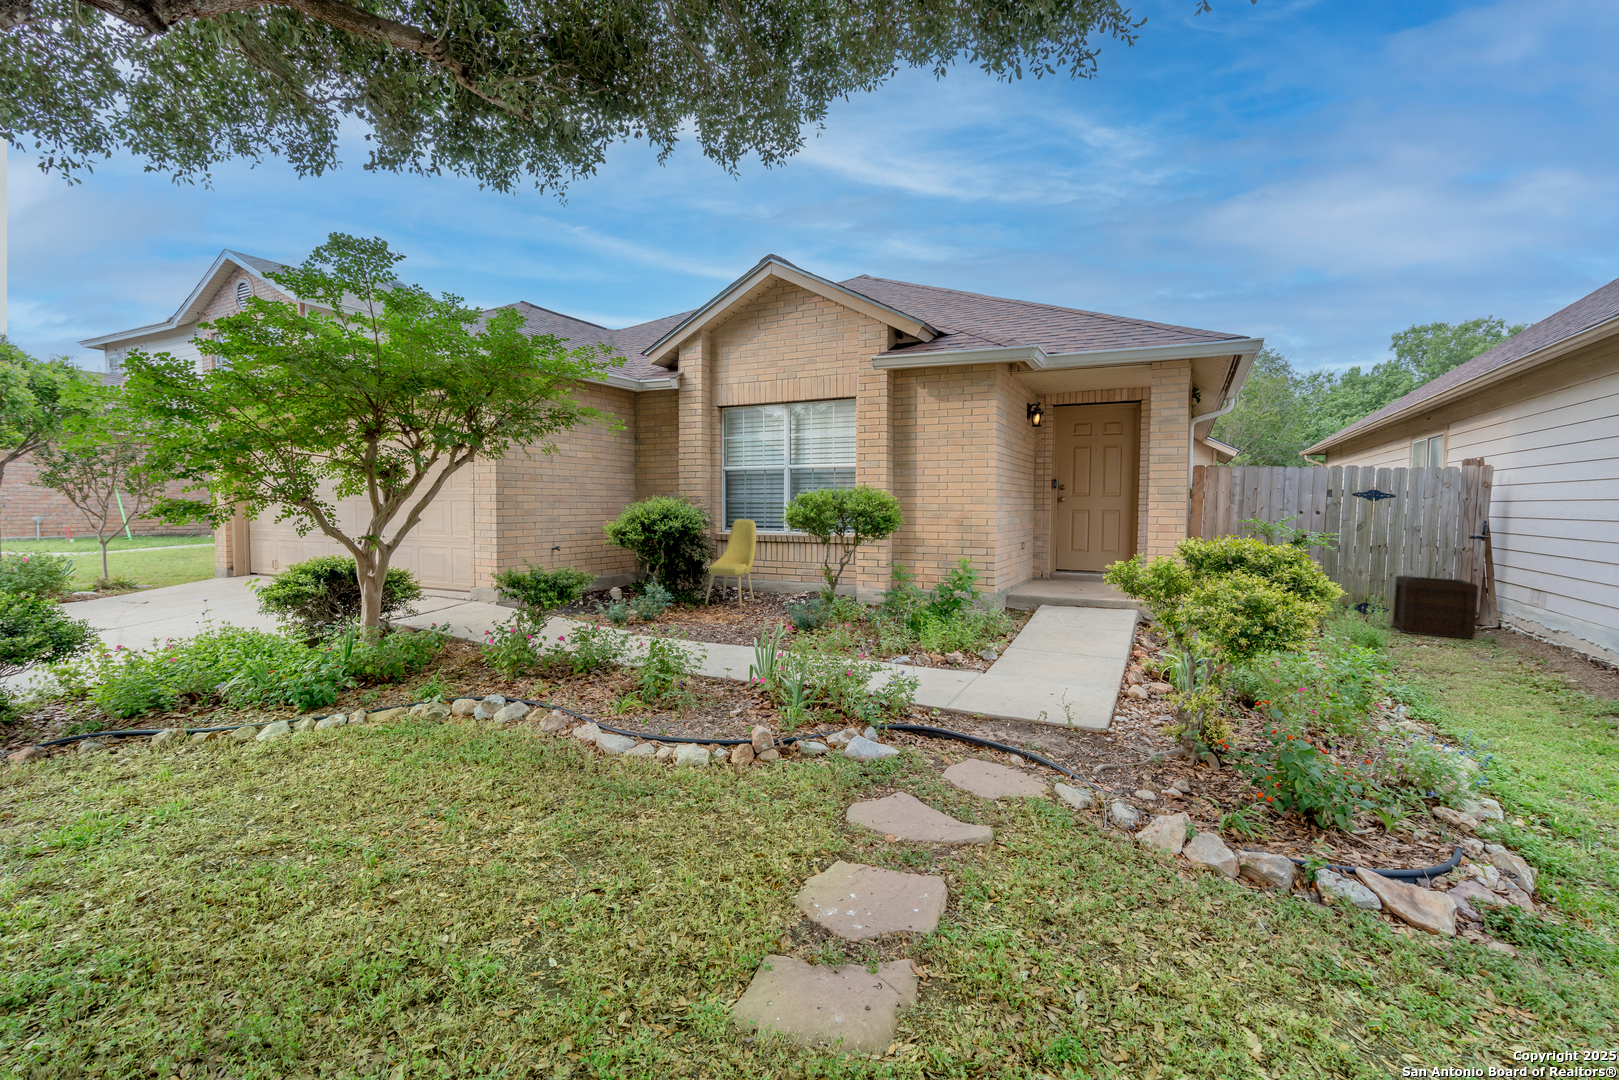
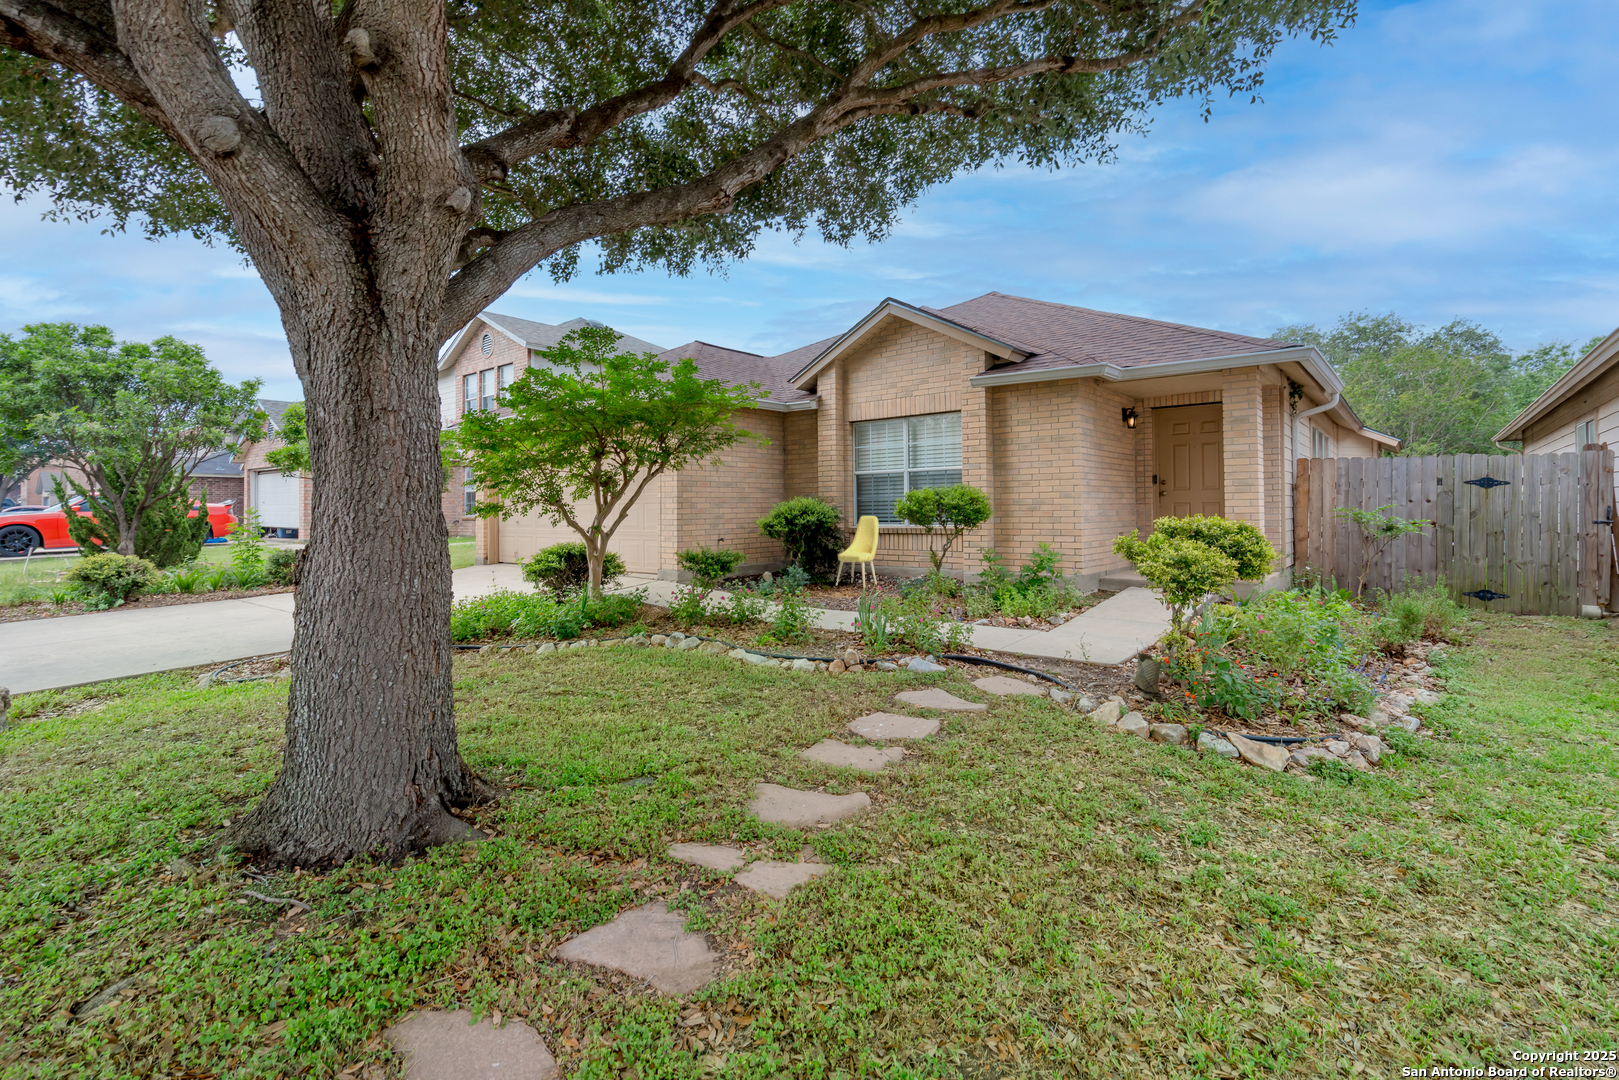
wooden crate: present [1393,576,1478,639] -> none [1511,563,1597,625]
woven basket: none [1140,702,1185,777] -> present [1134,640,1163,693]

